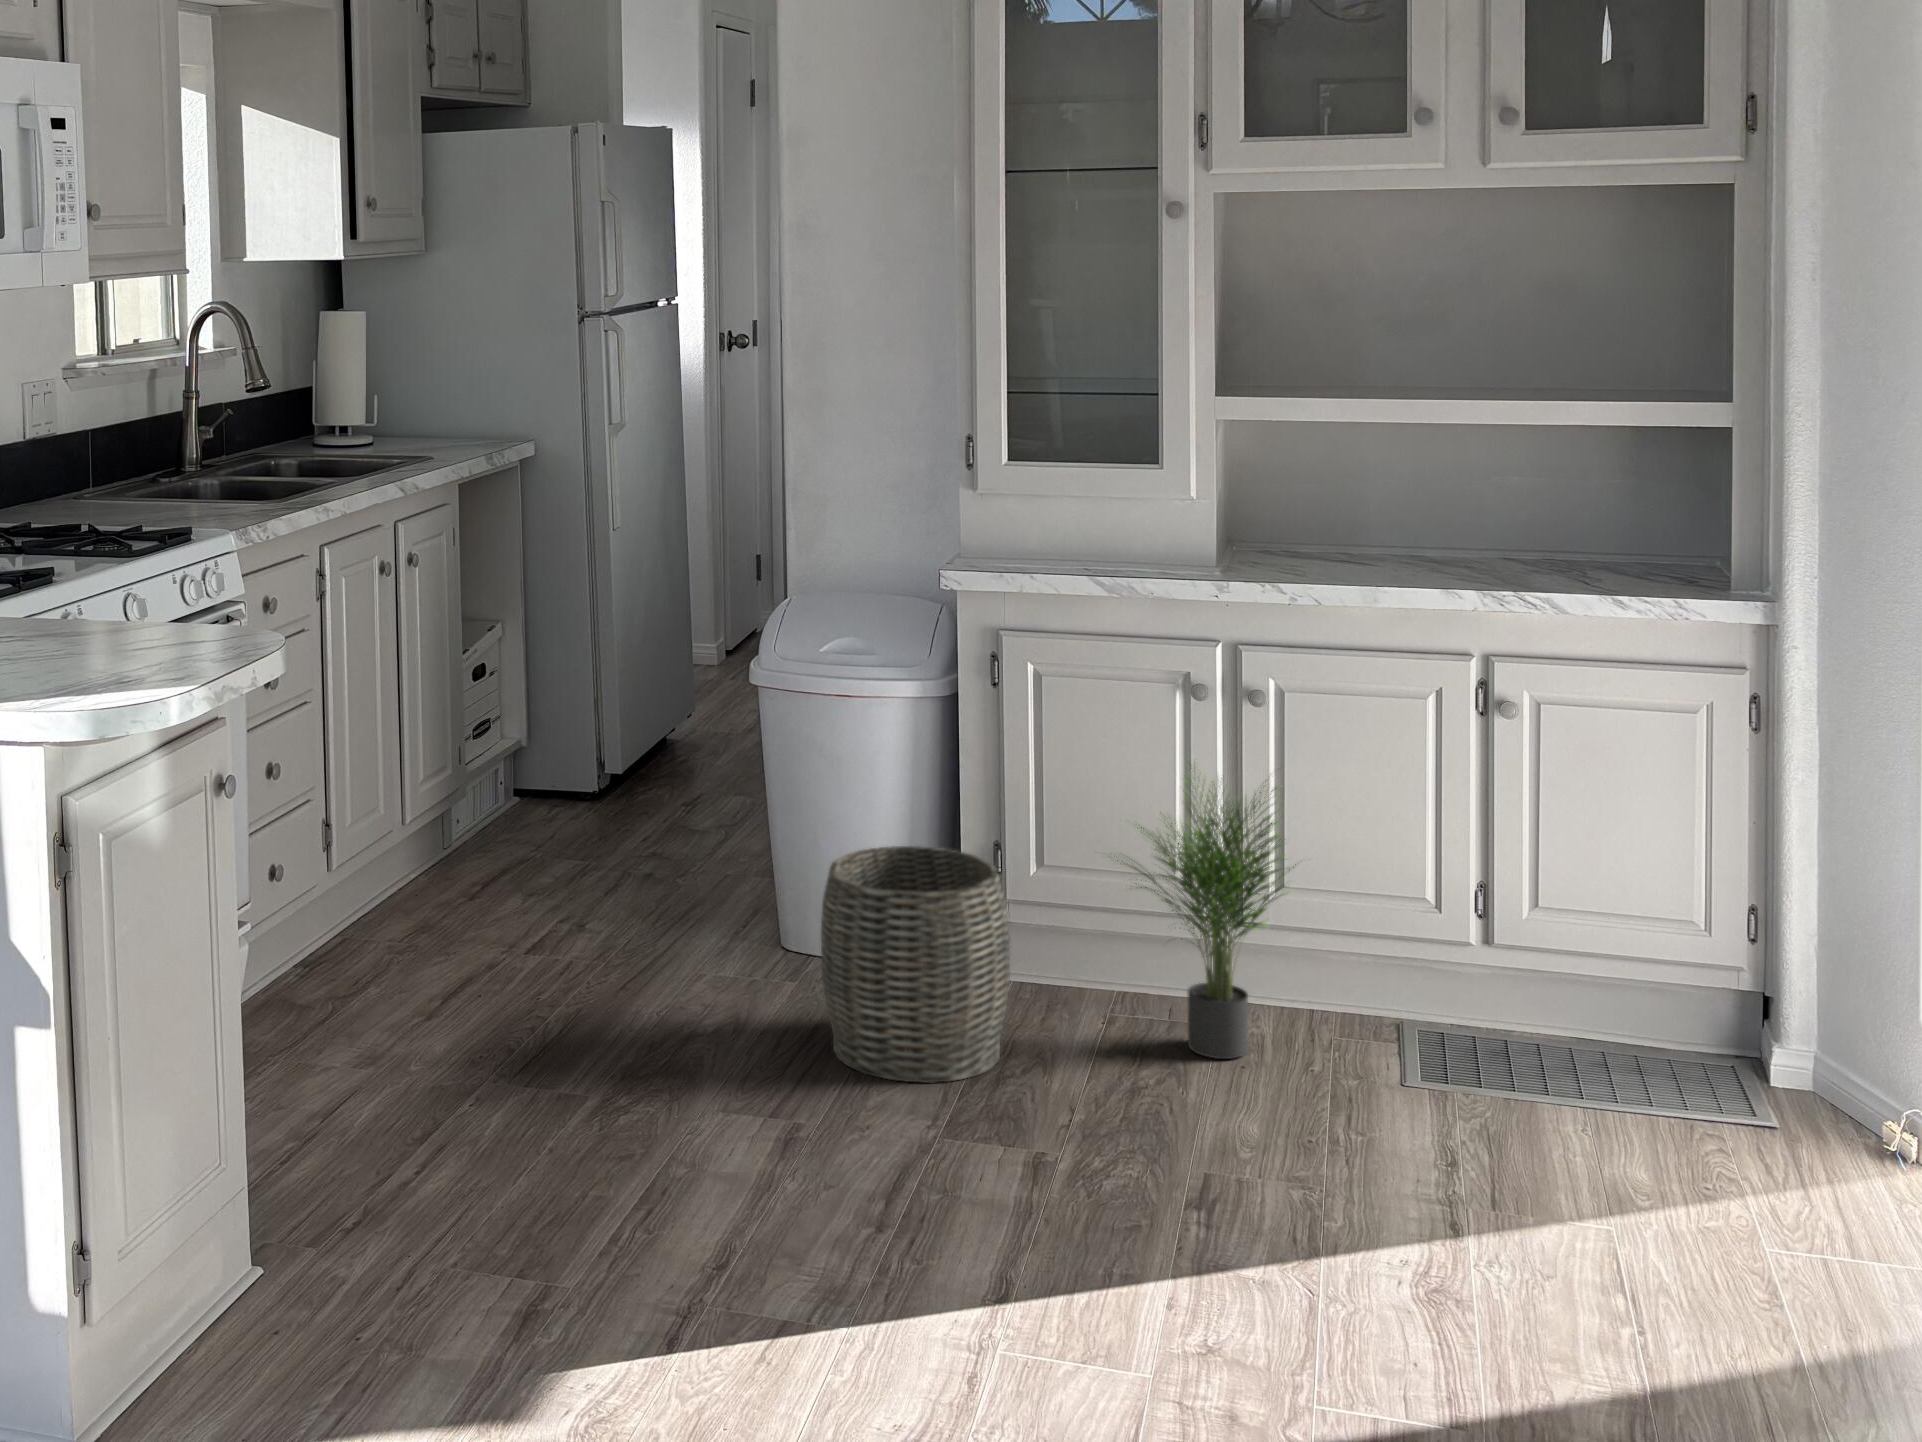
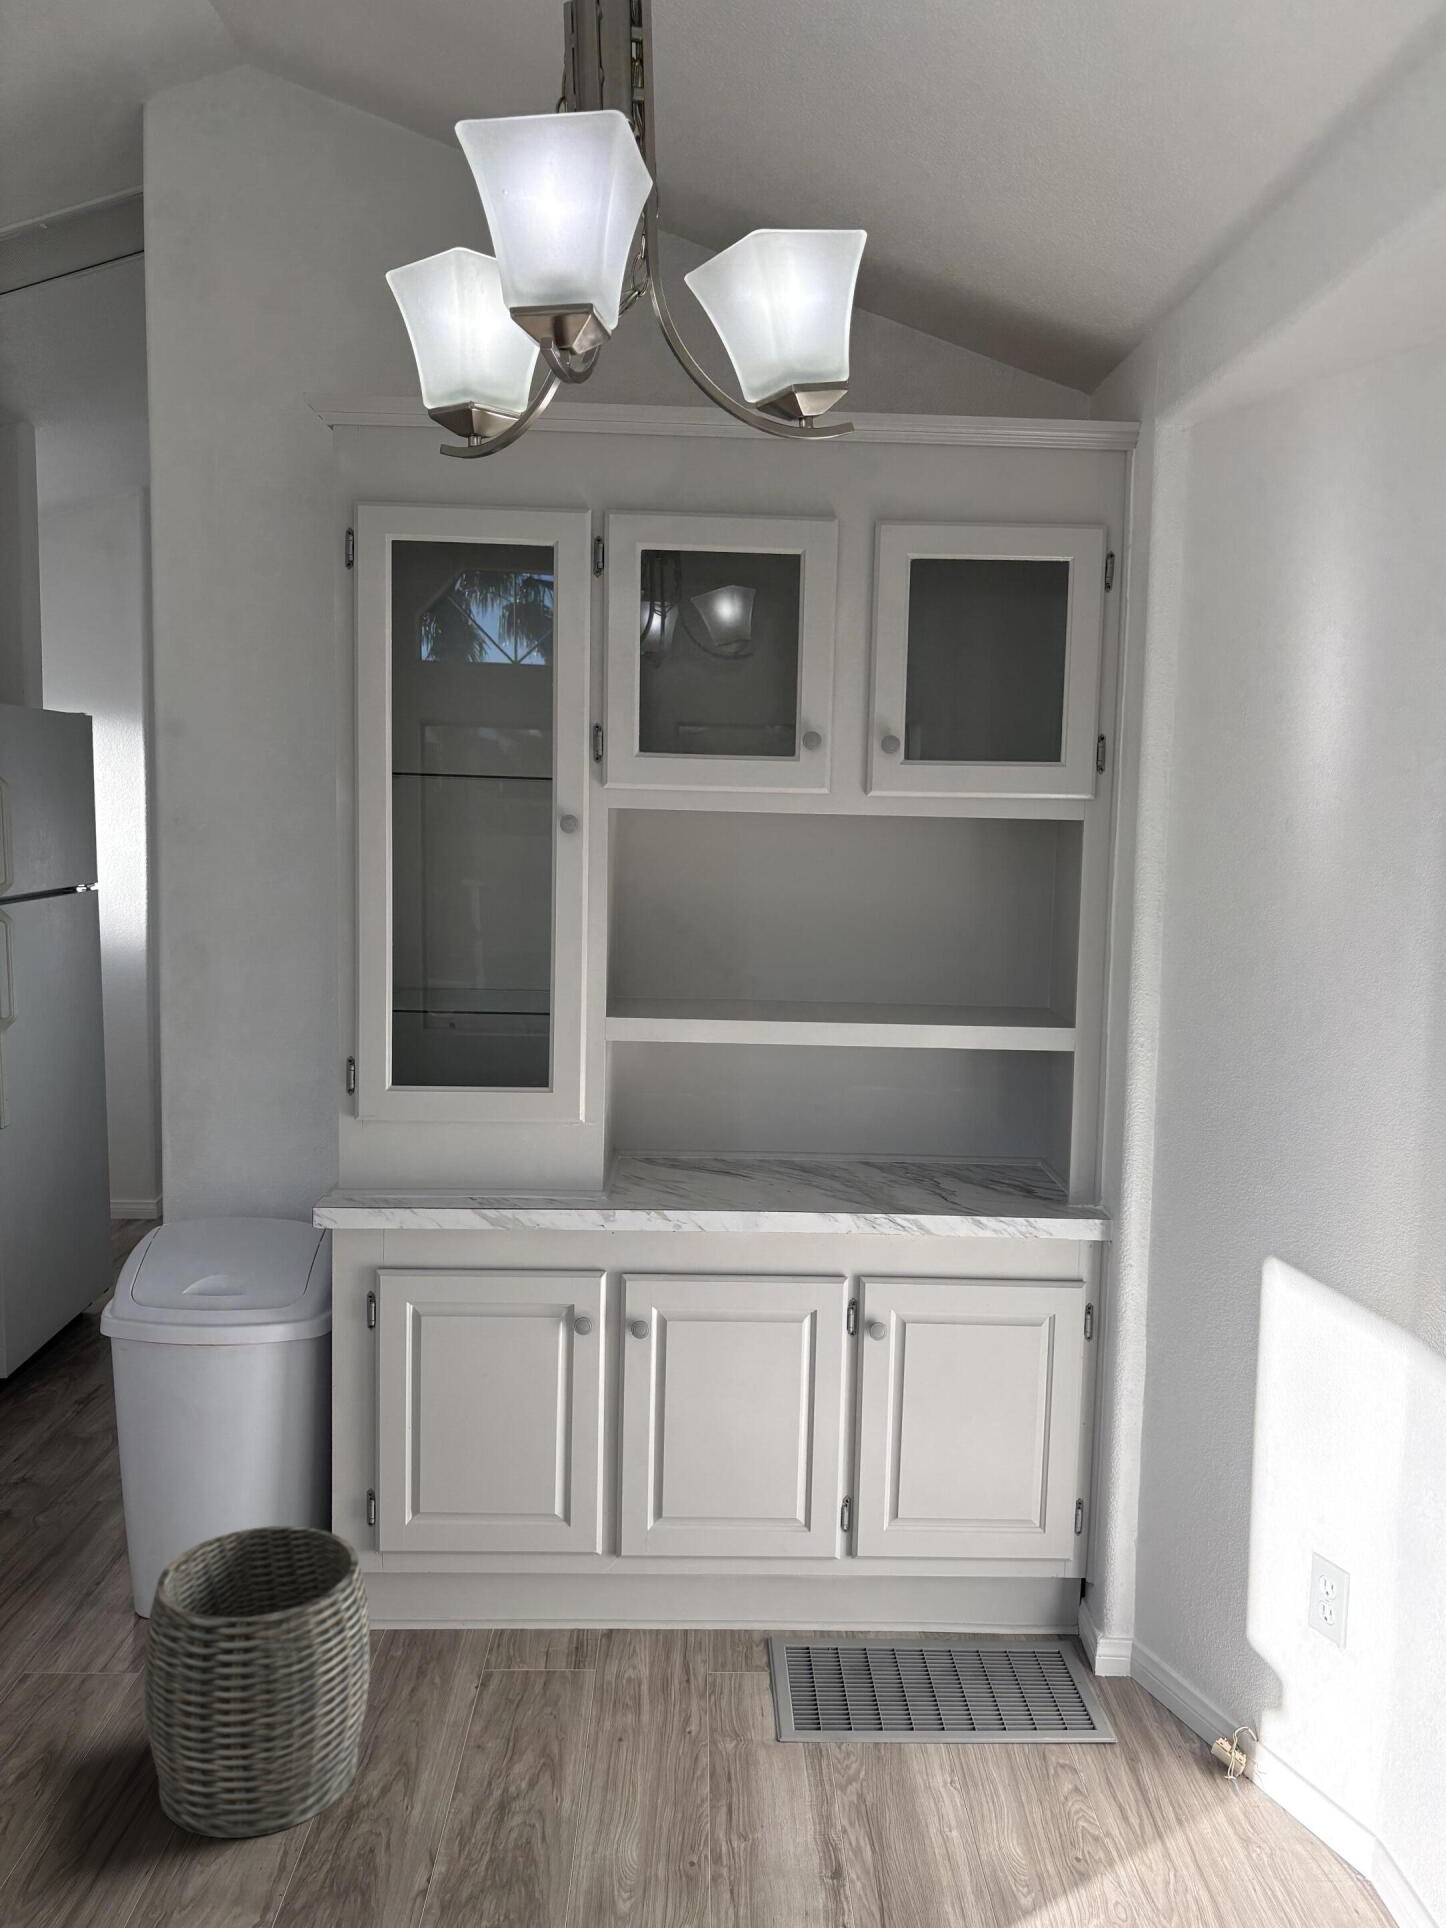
potted plant: present [1111,773,1296,1059] -> none [464,1401,694,1727]

